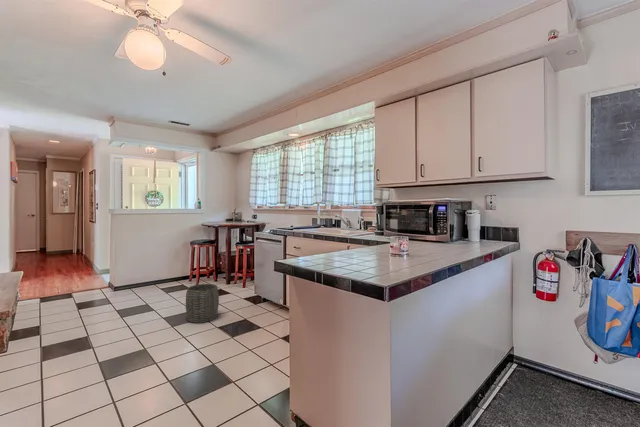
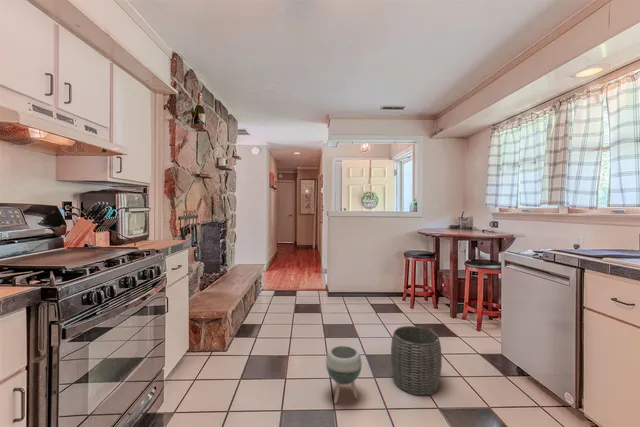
planter: none [138,302,166,340] -> present [326,345,362,403]

